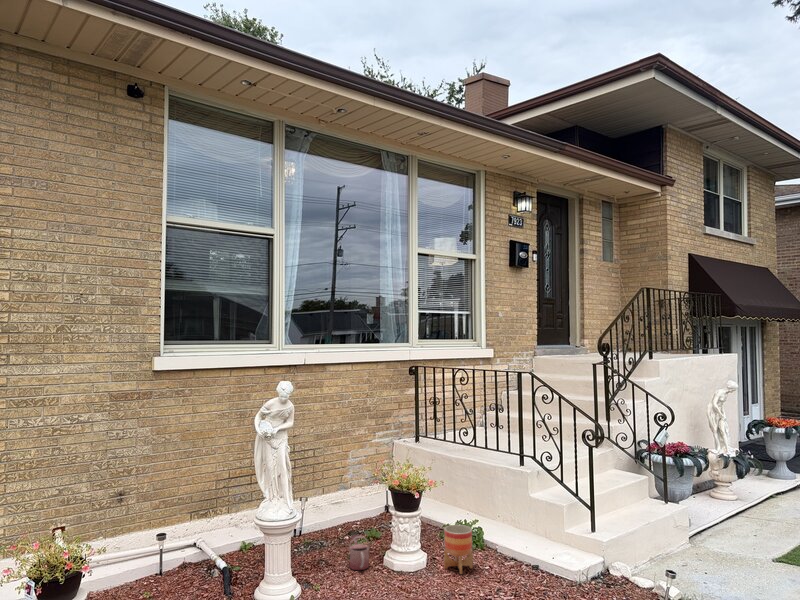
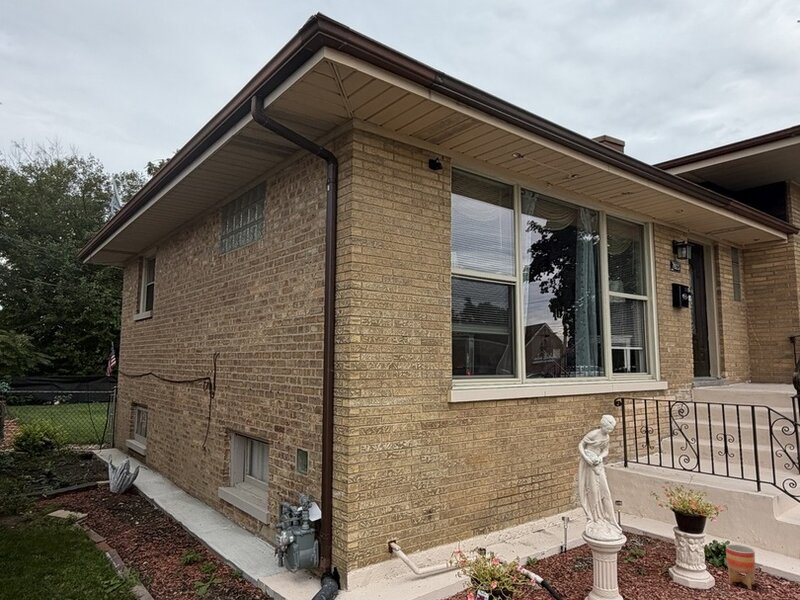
watering can: present [349,535,370,570] -> none [636,552,665,584]

